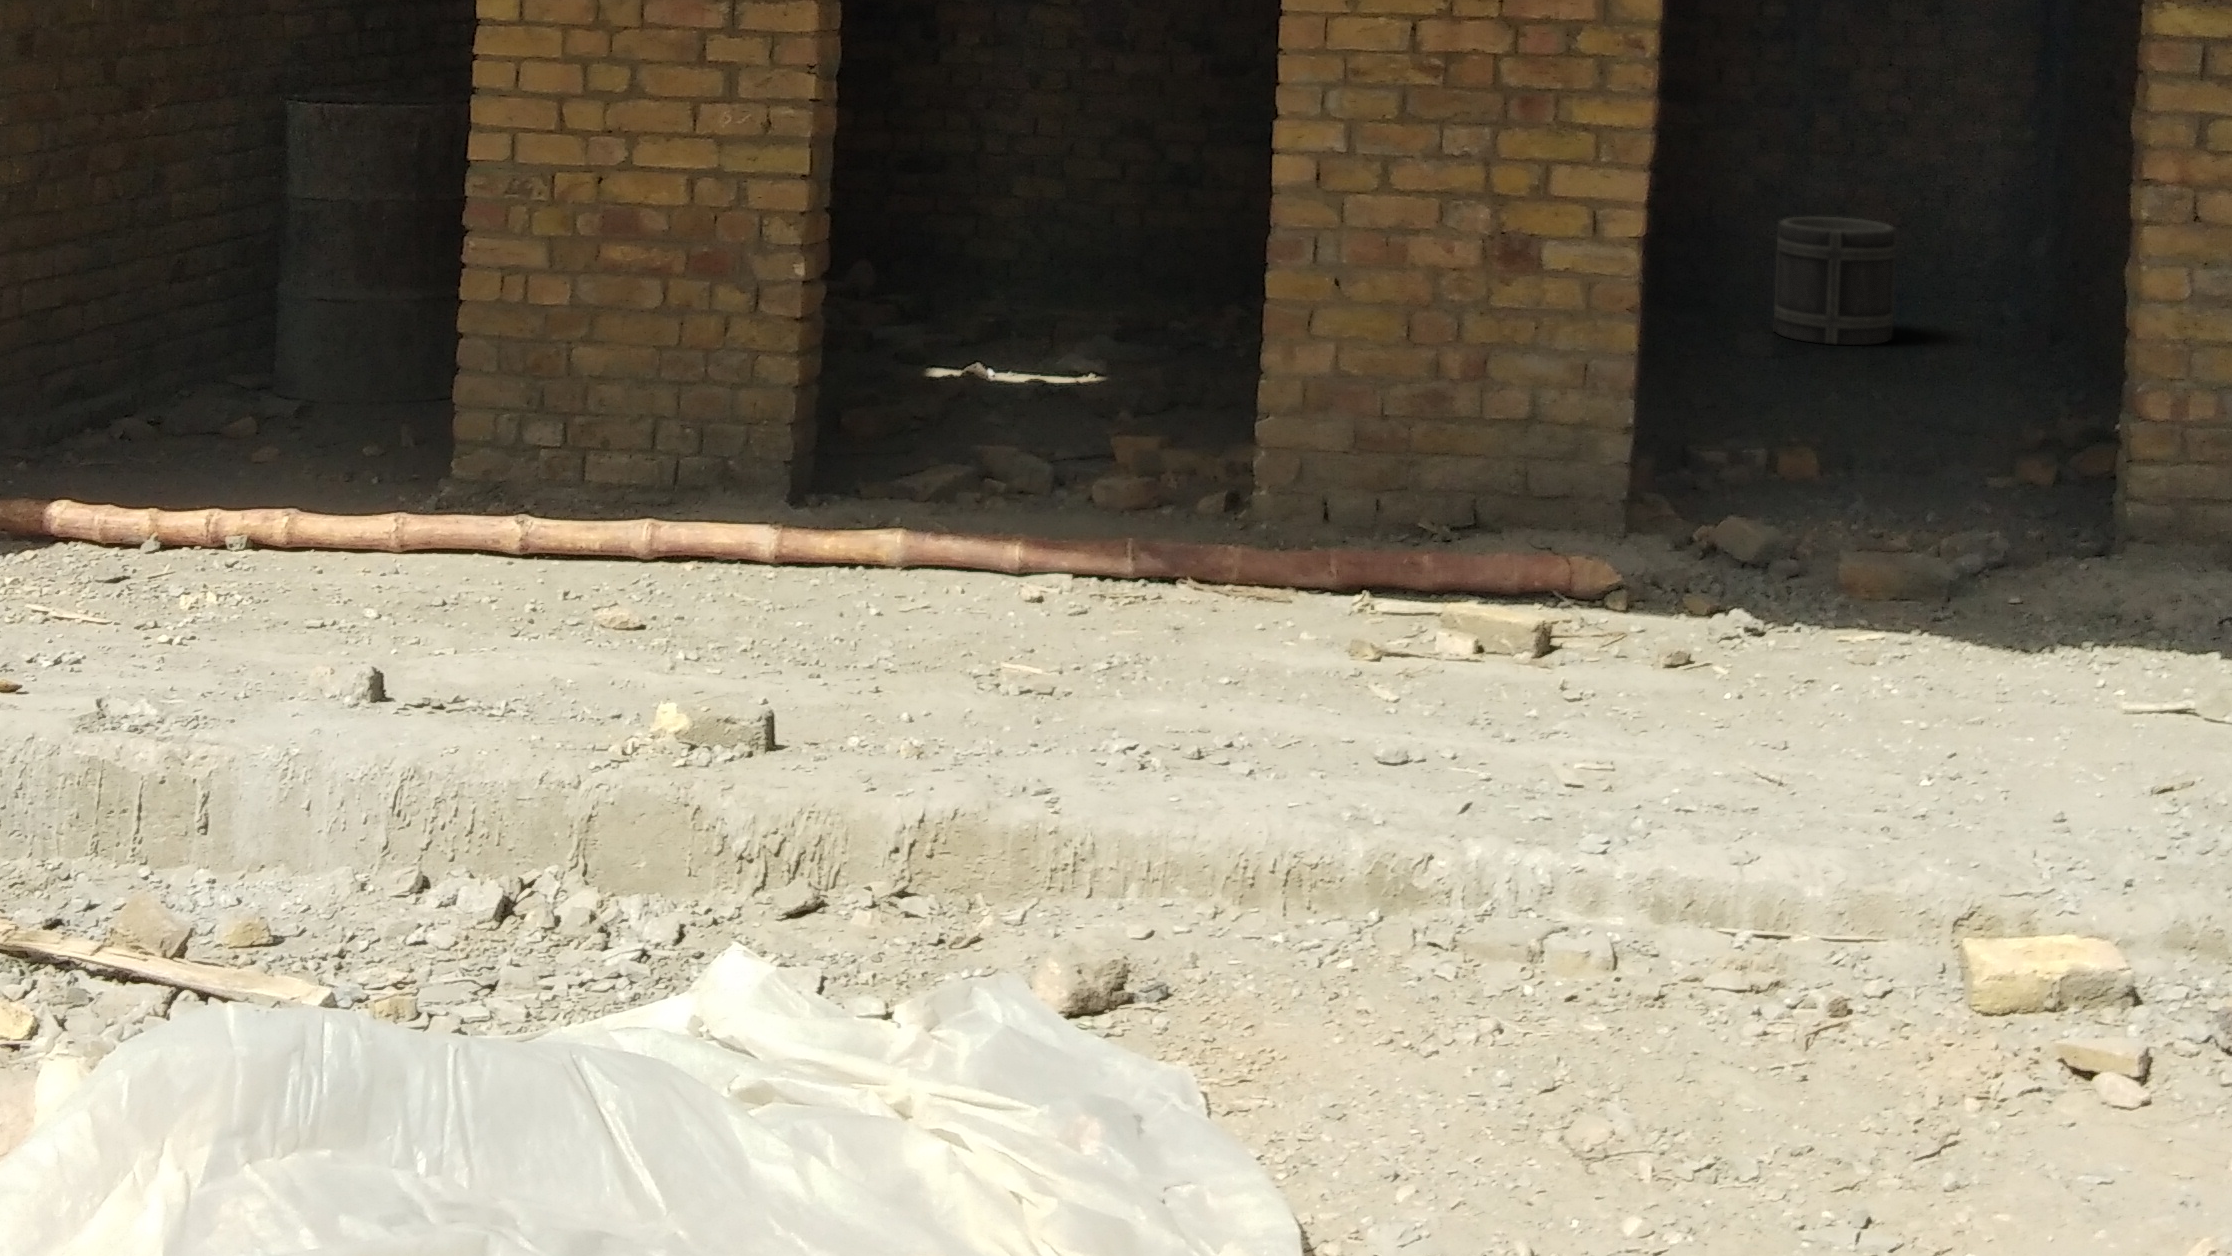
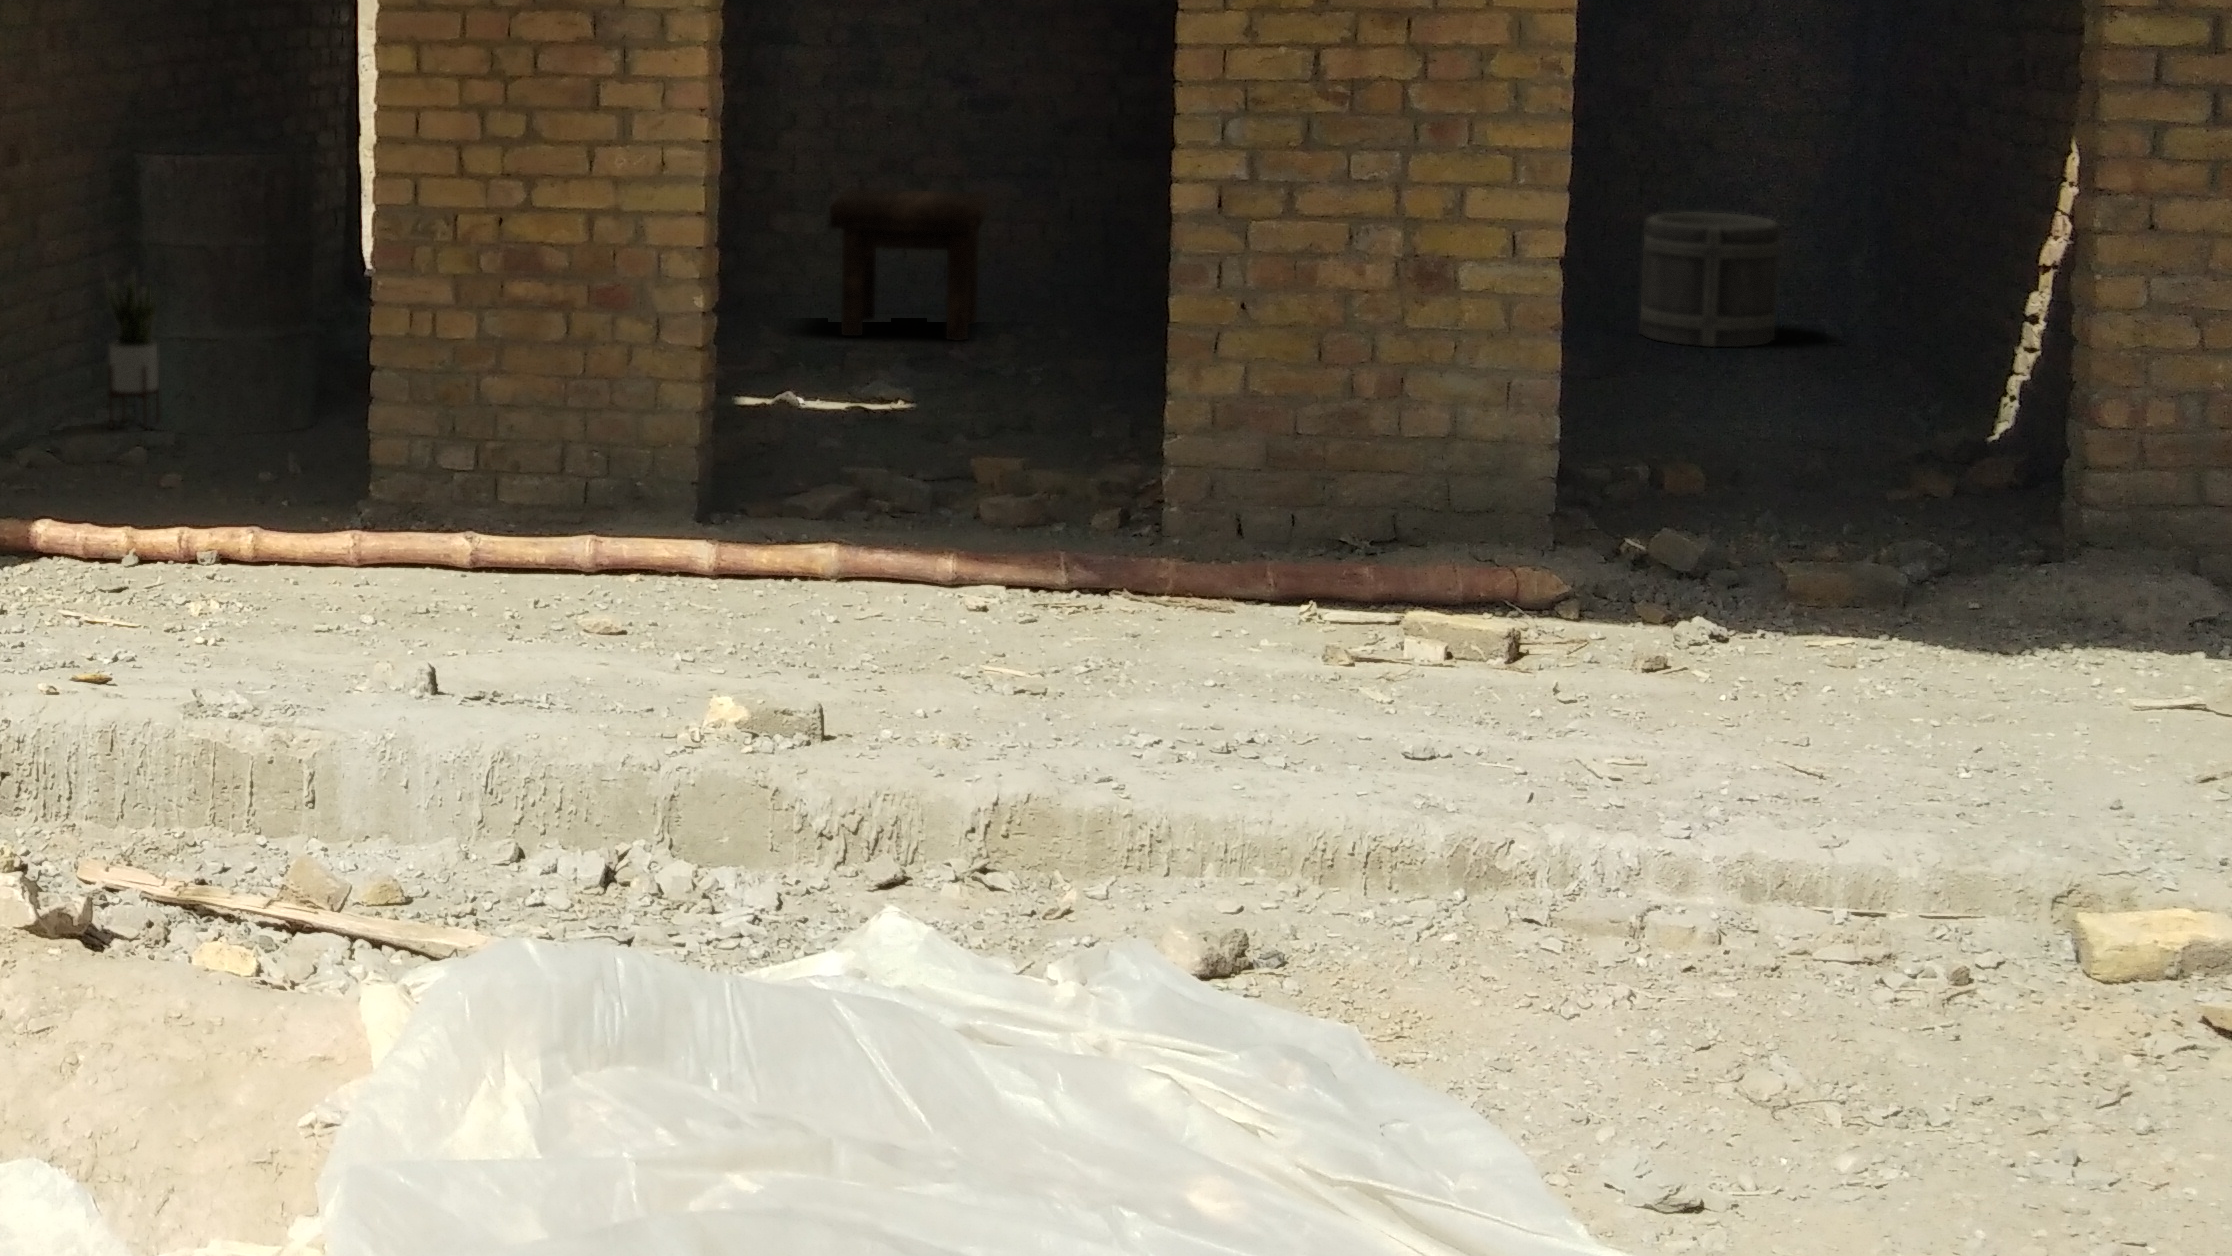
stool: none [1019,175,1181,326] -> present [829,189,989,341]
potted plant: none [231,228,289,404] -> present [106,273,159,426]

